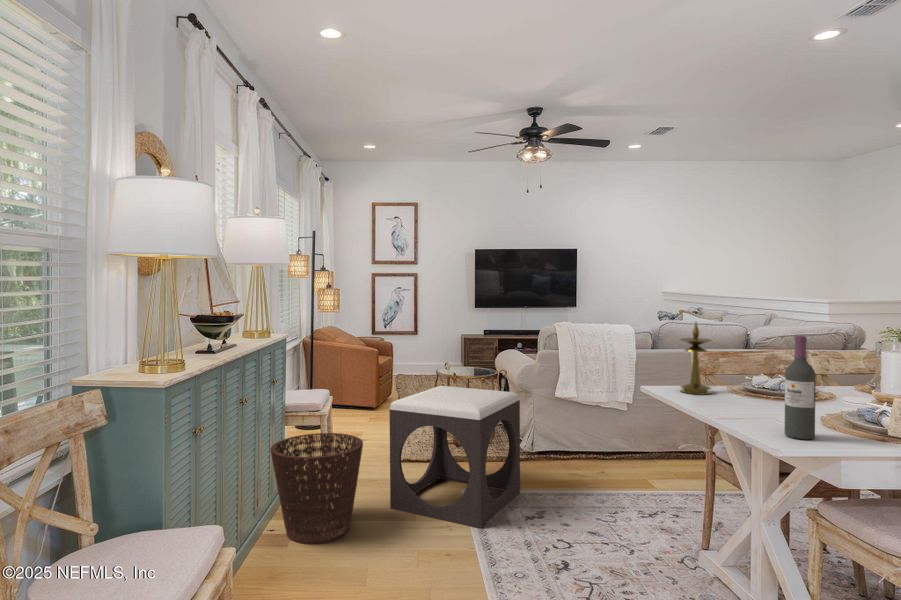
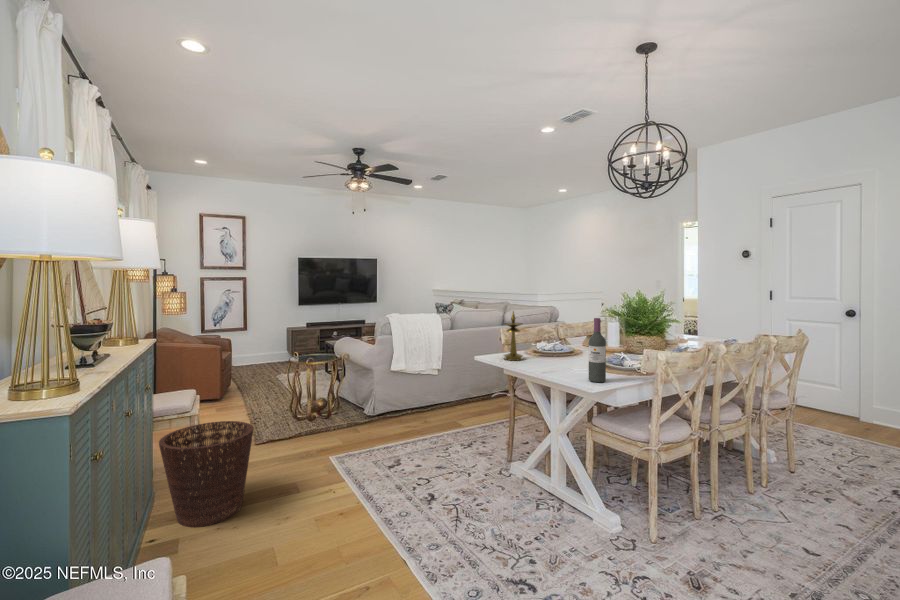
footstool: present [389,386,520,528] -> none [271,371,376,481]

